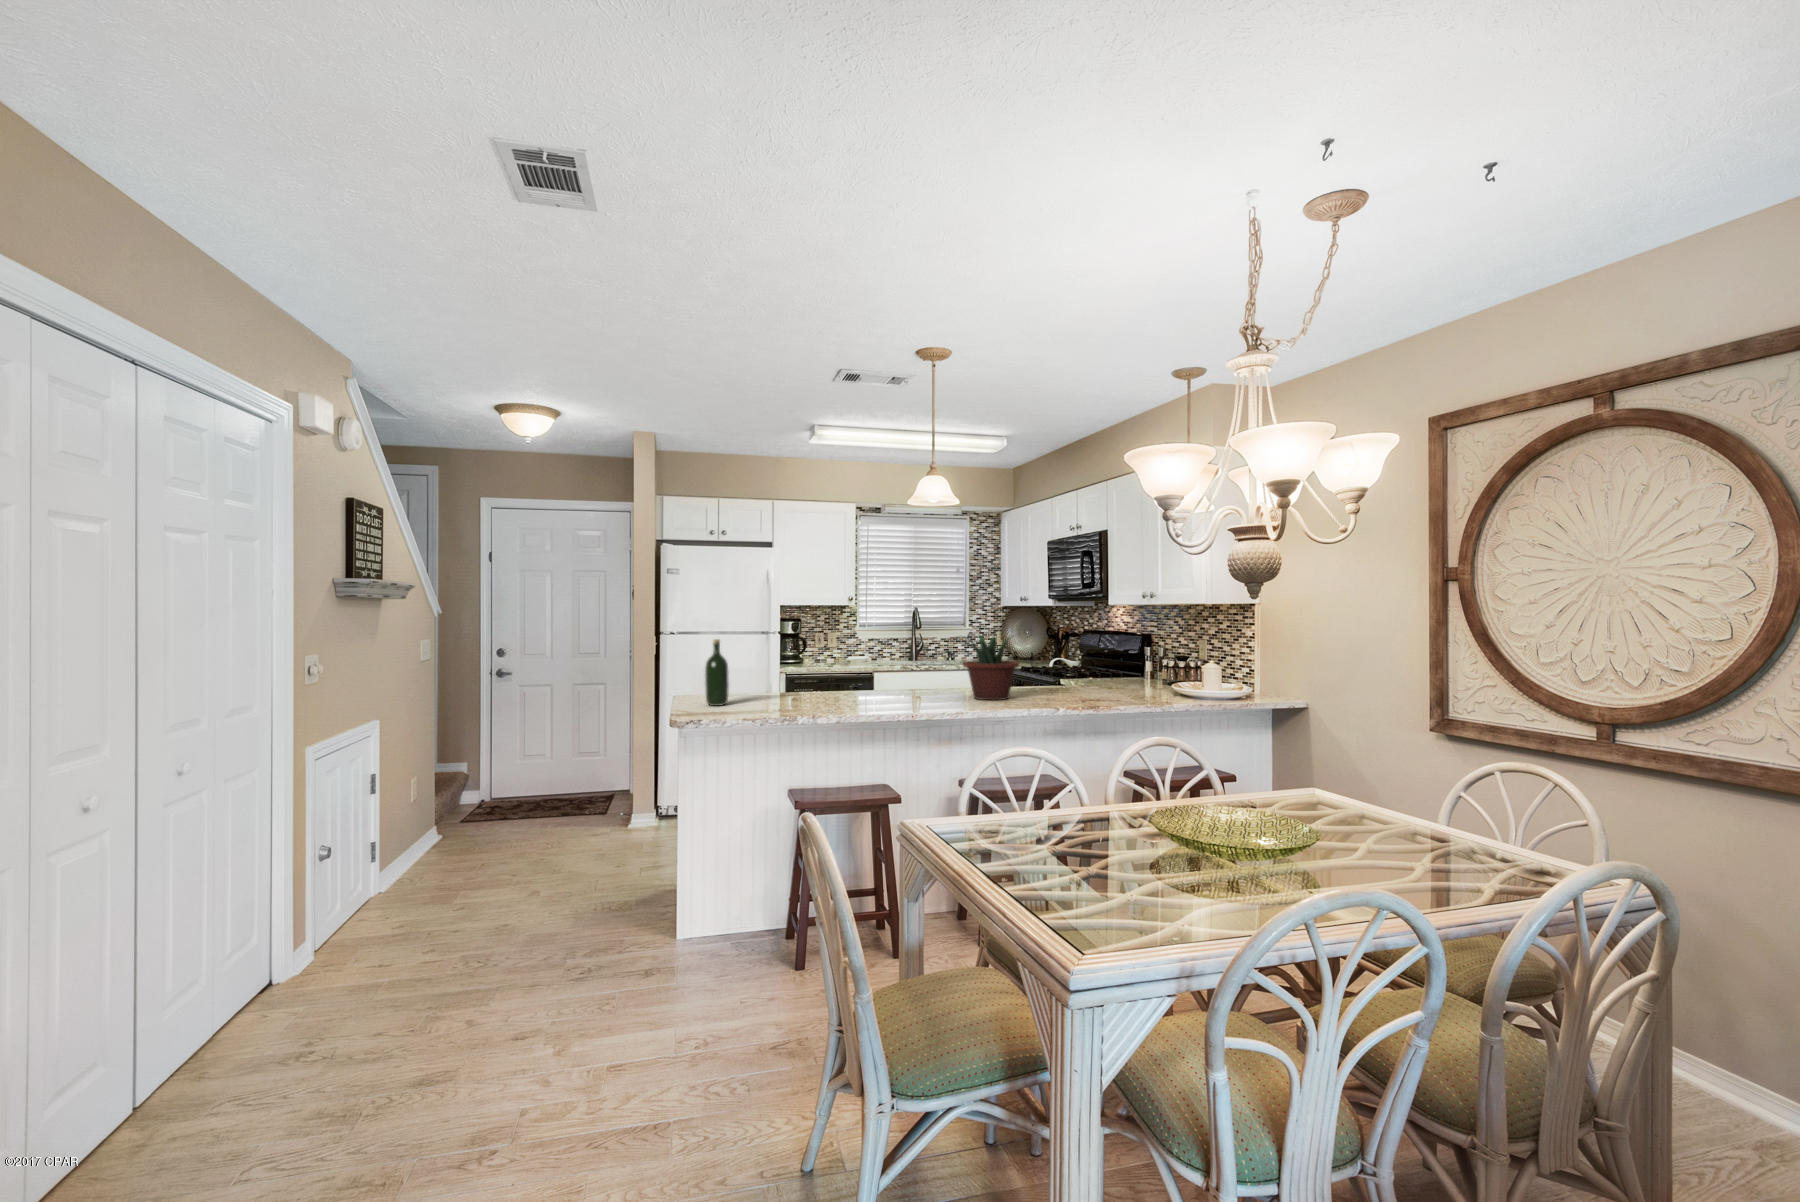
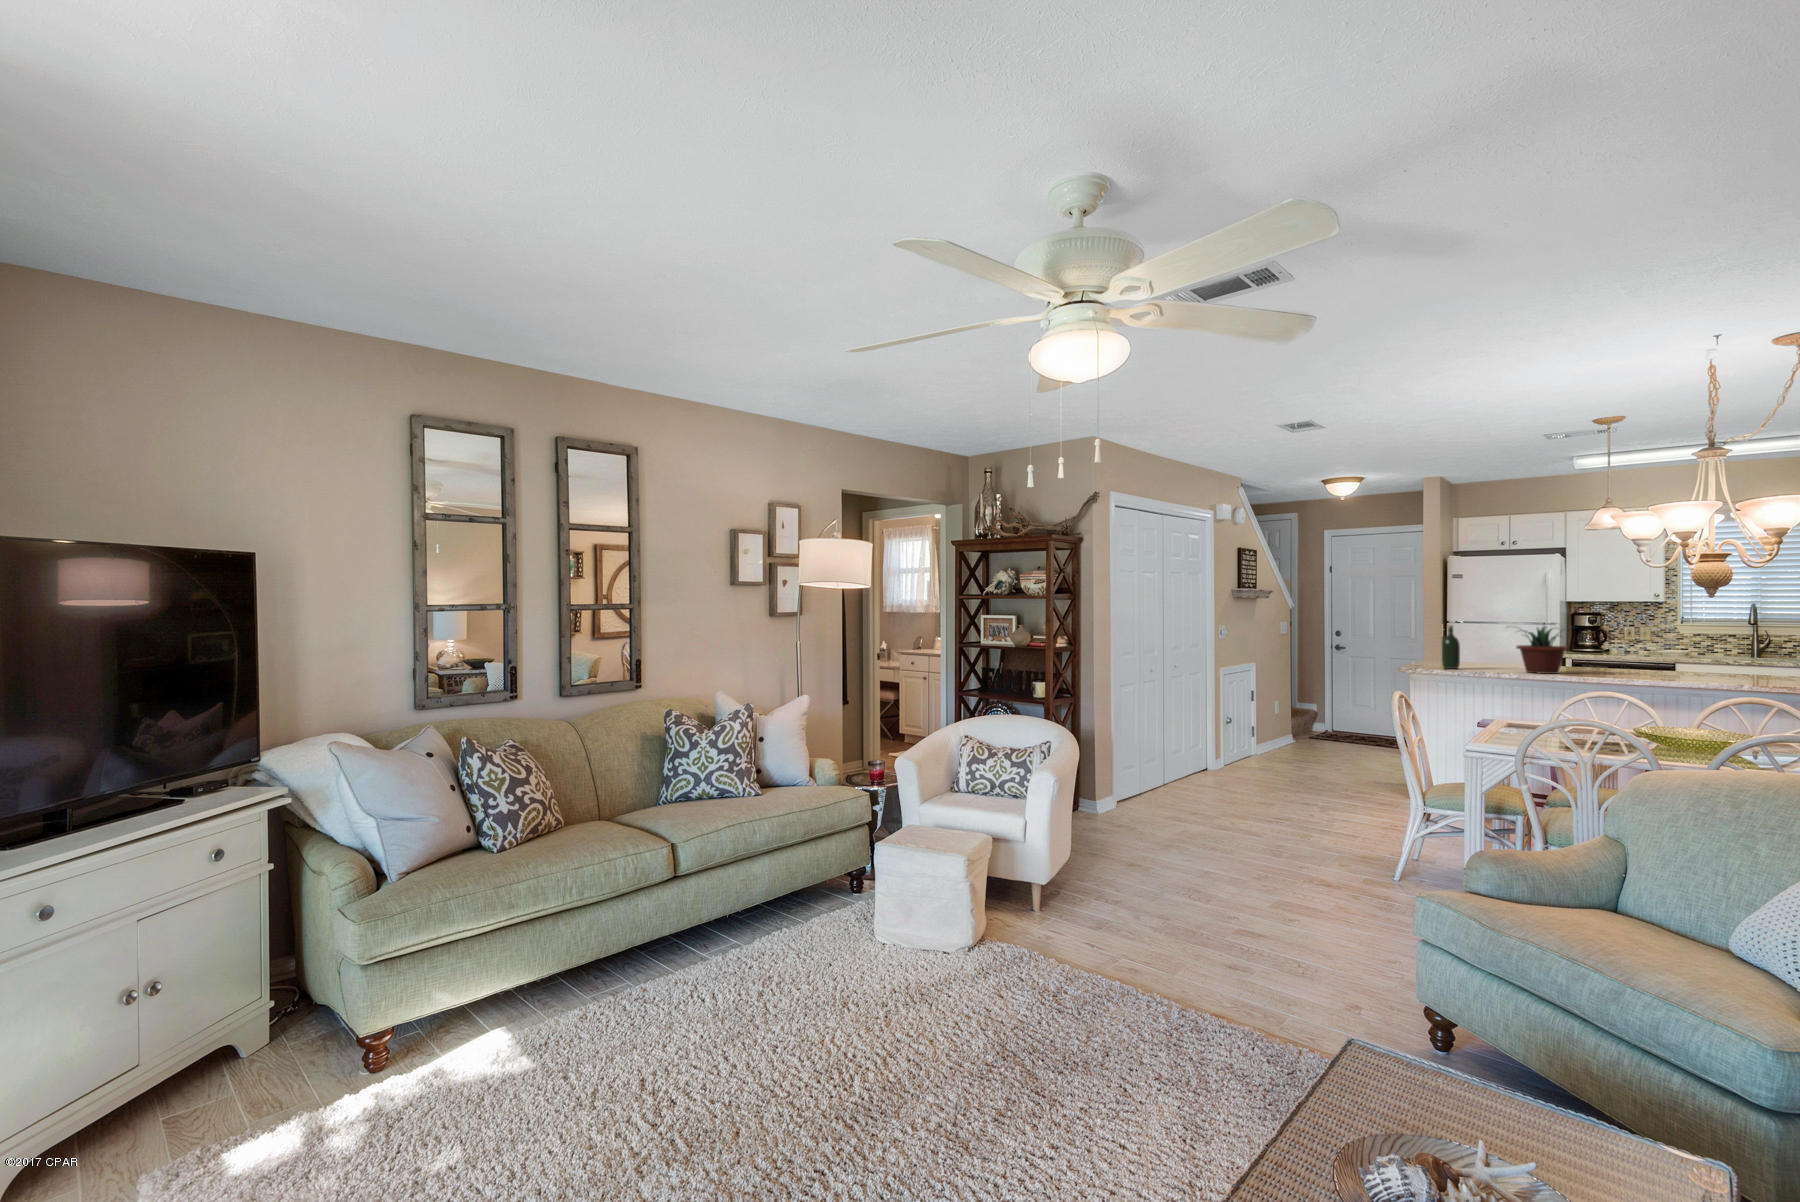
potted plant: present [963,635,1019,700] -> present [1517,627,1568,674]

